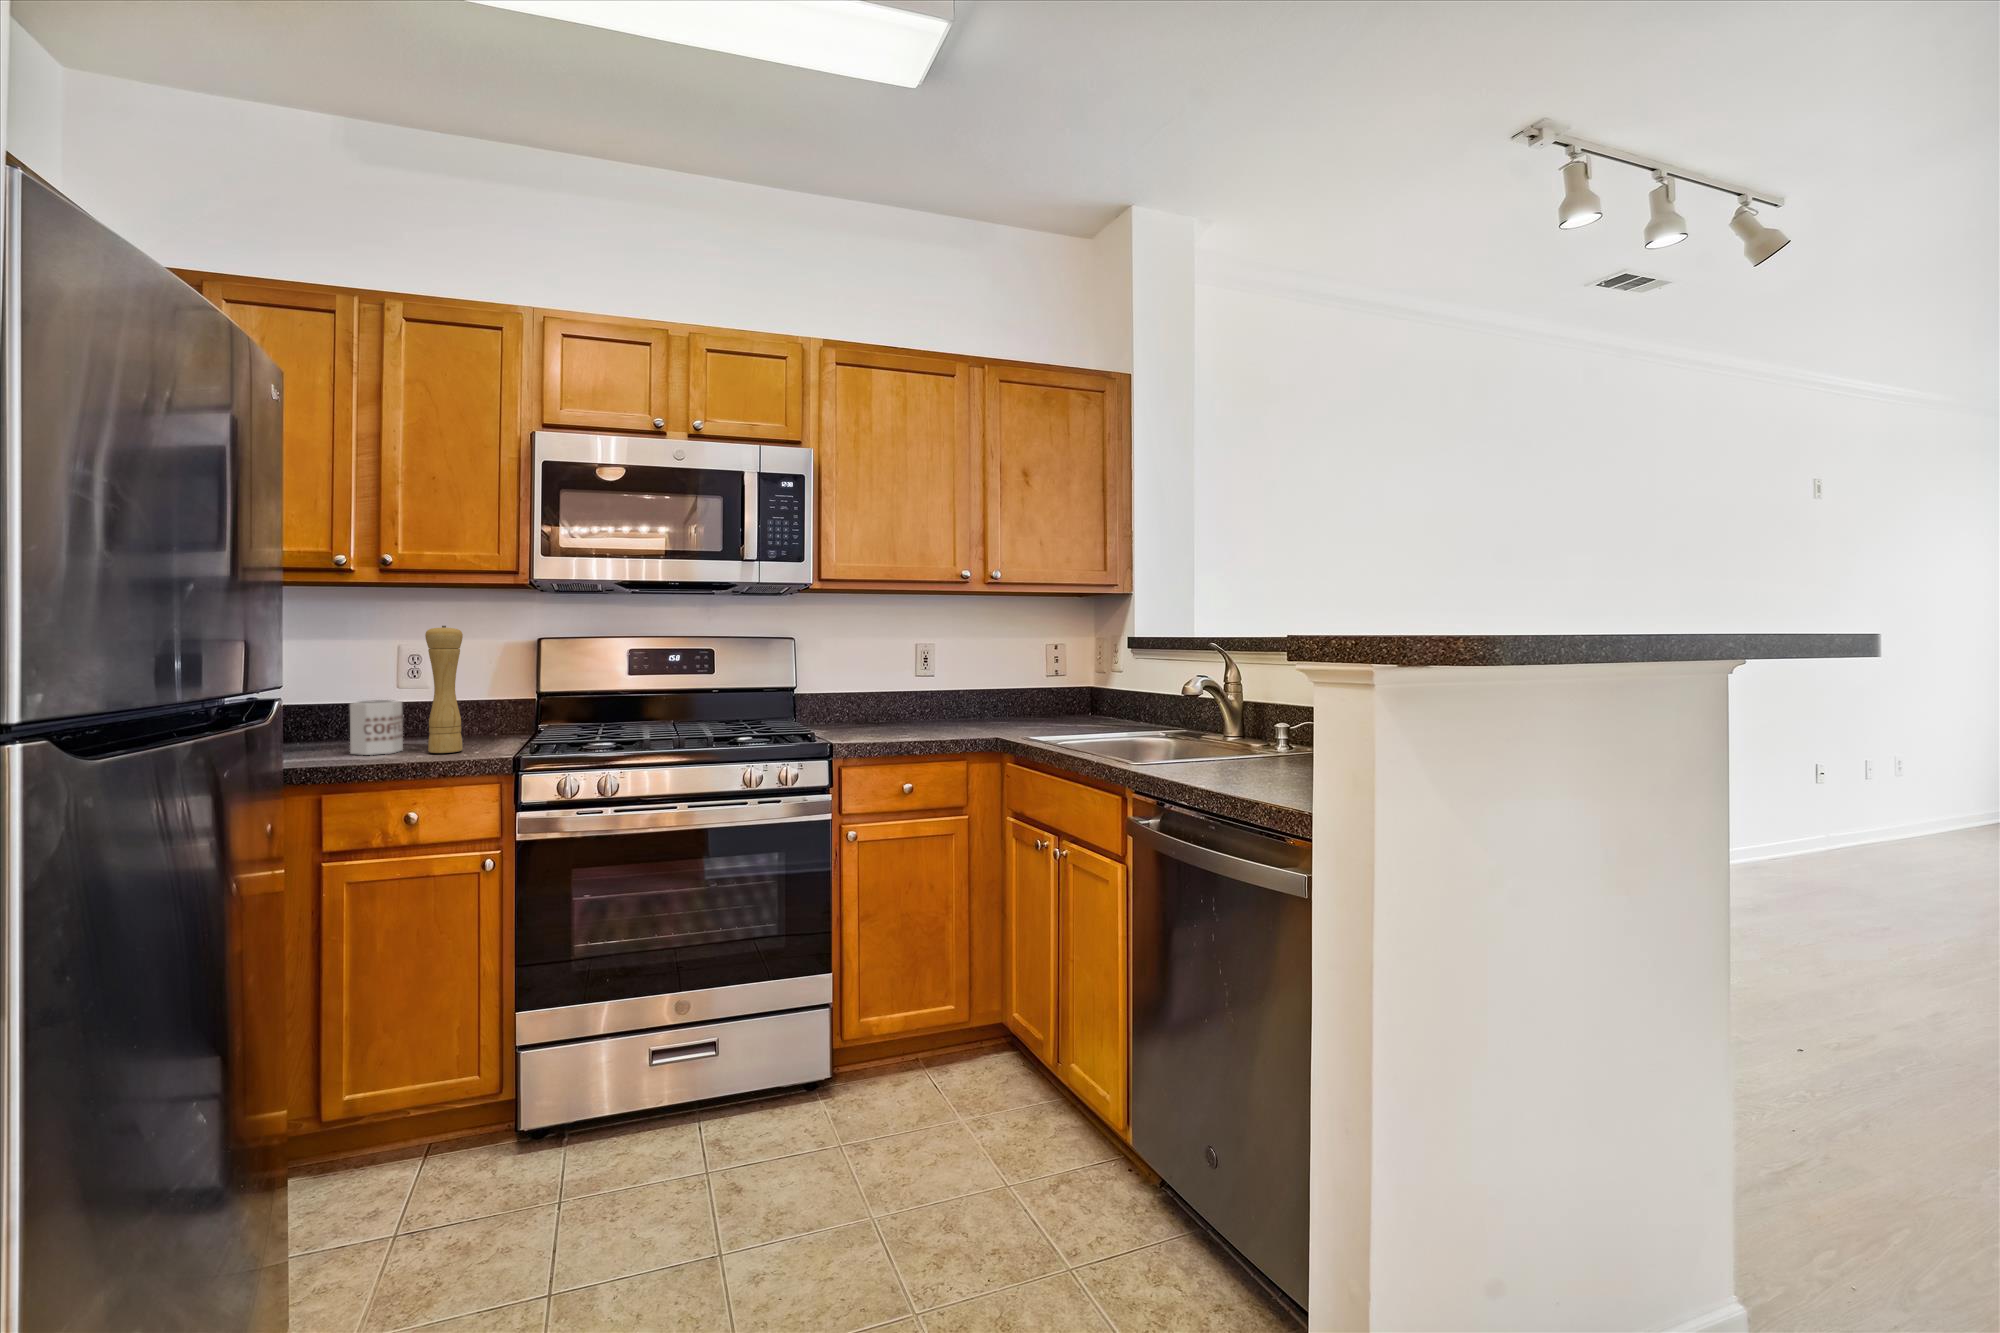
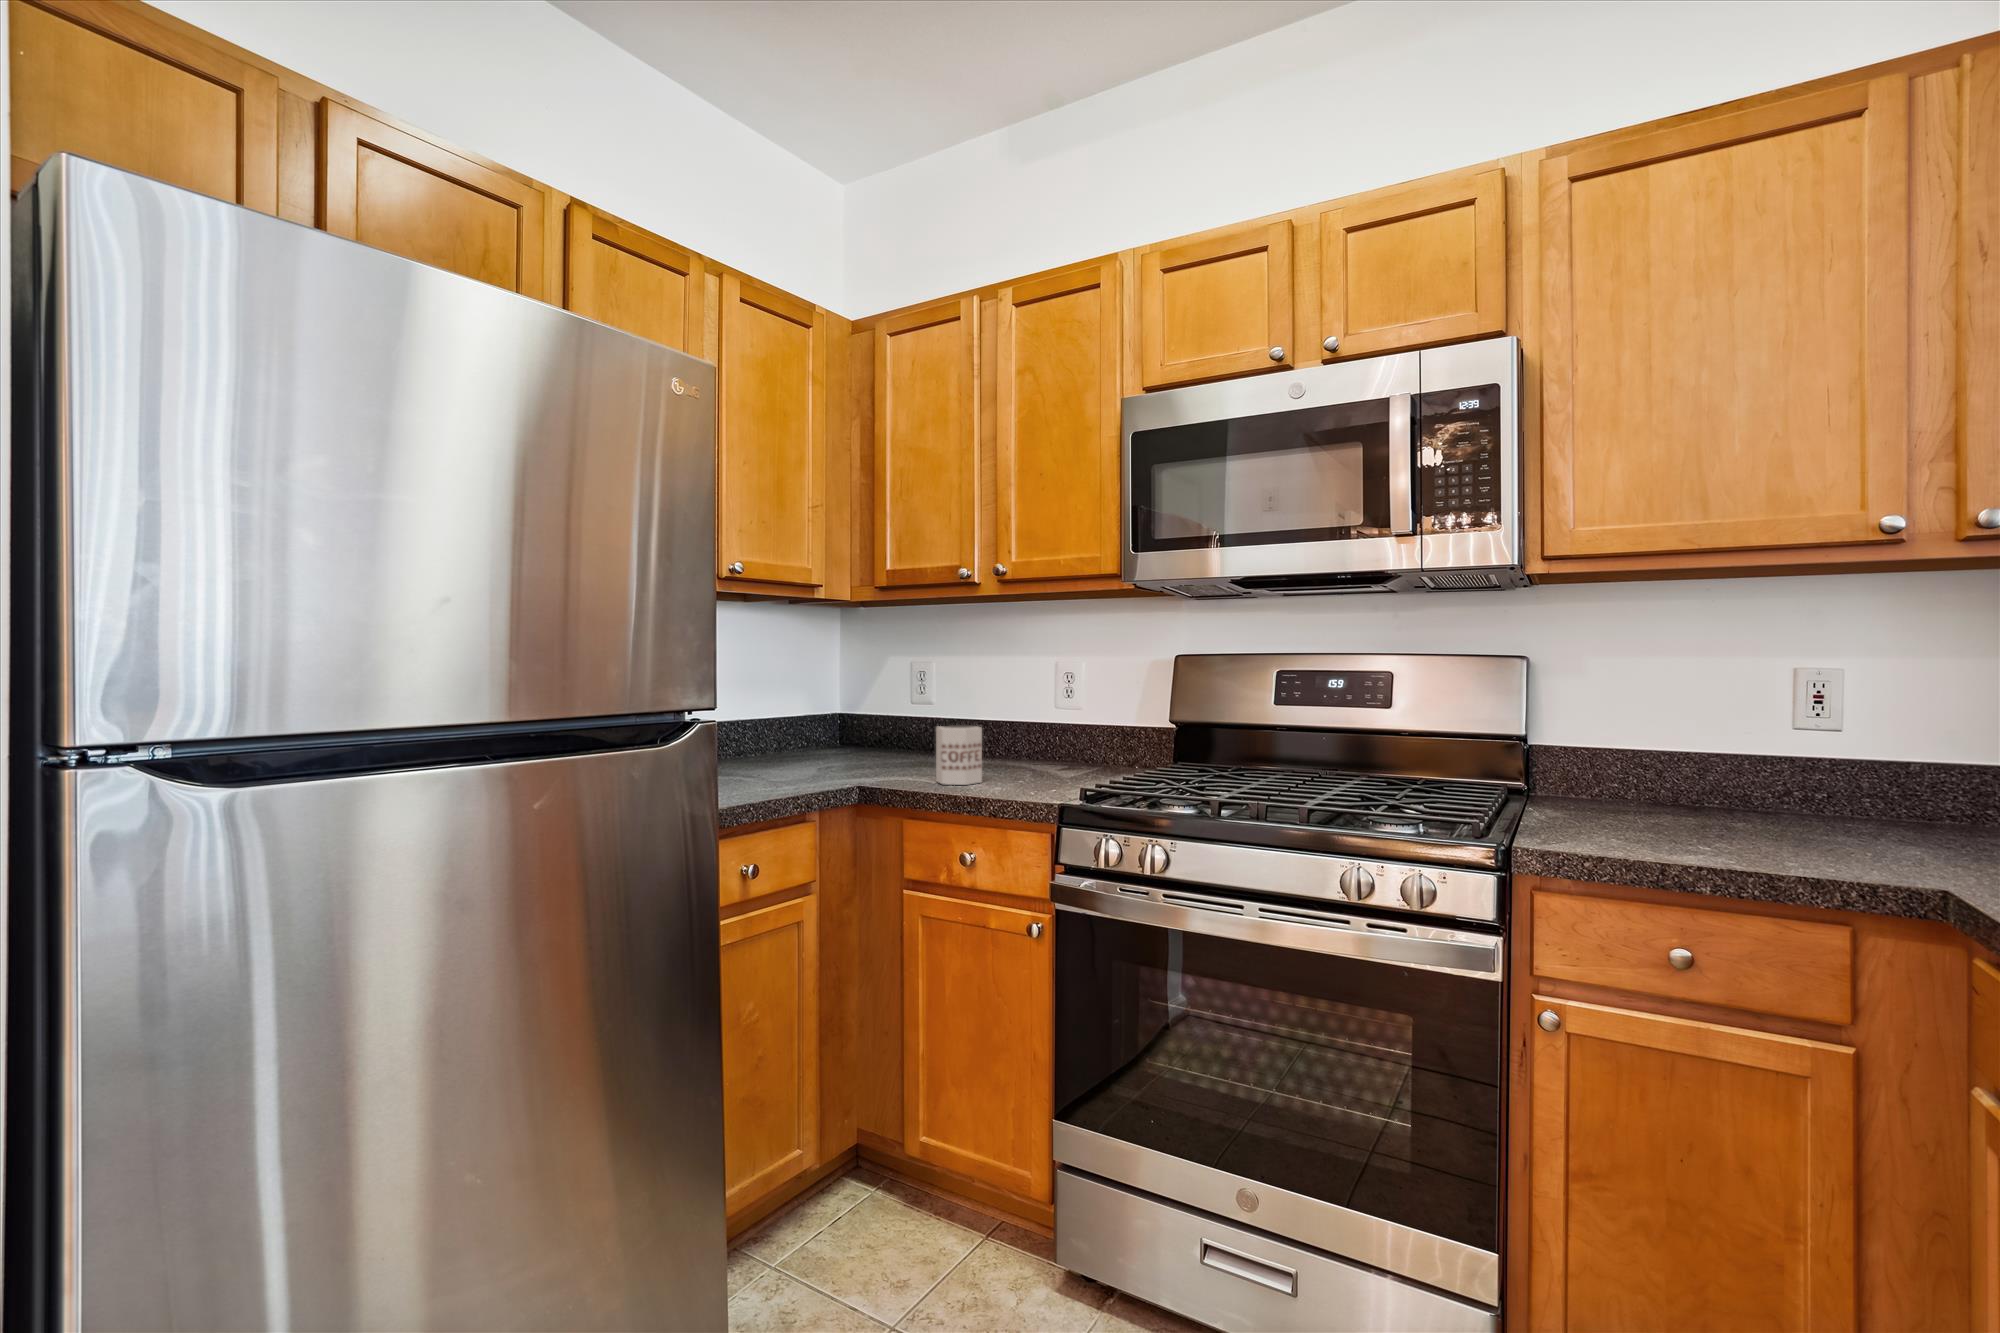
pepper mill: present [425,626,463,753] -> none [986,642,1023,791]

